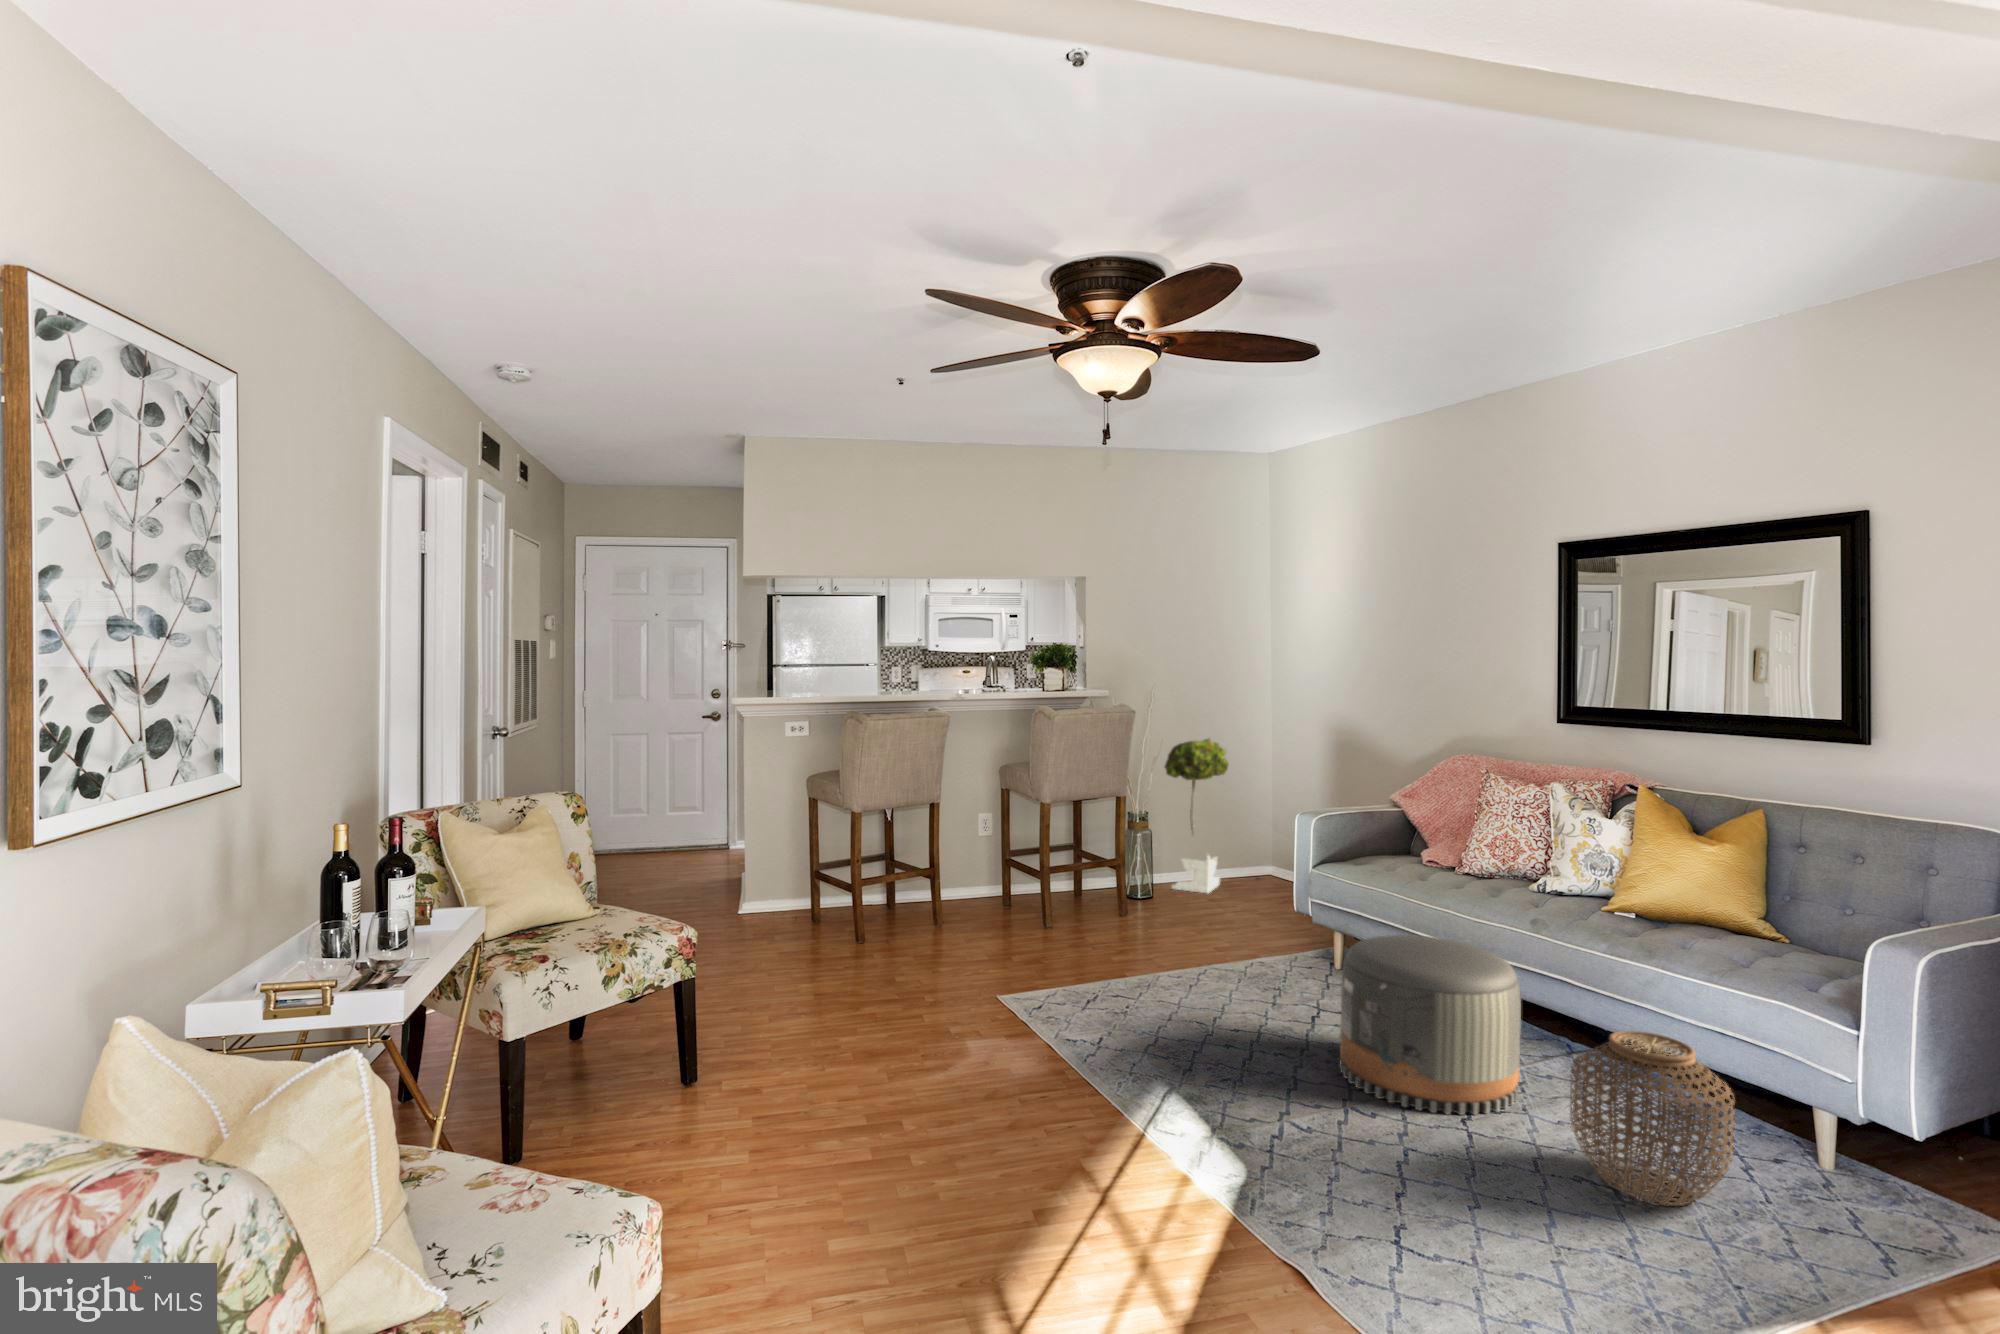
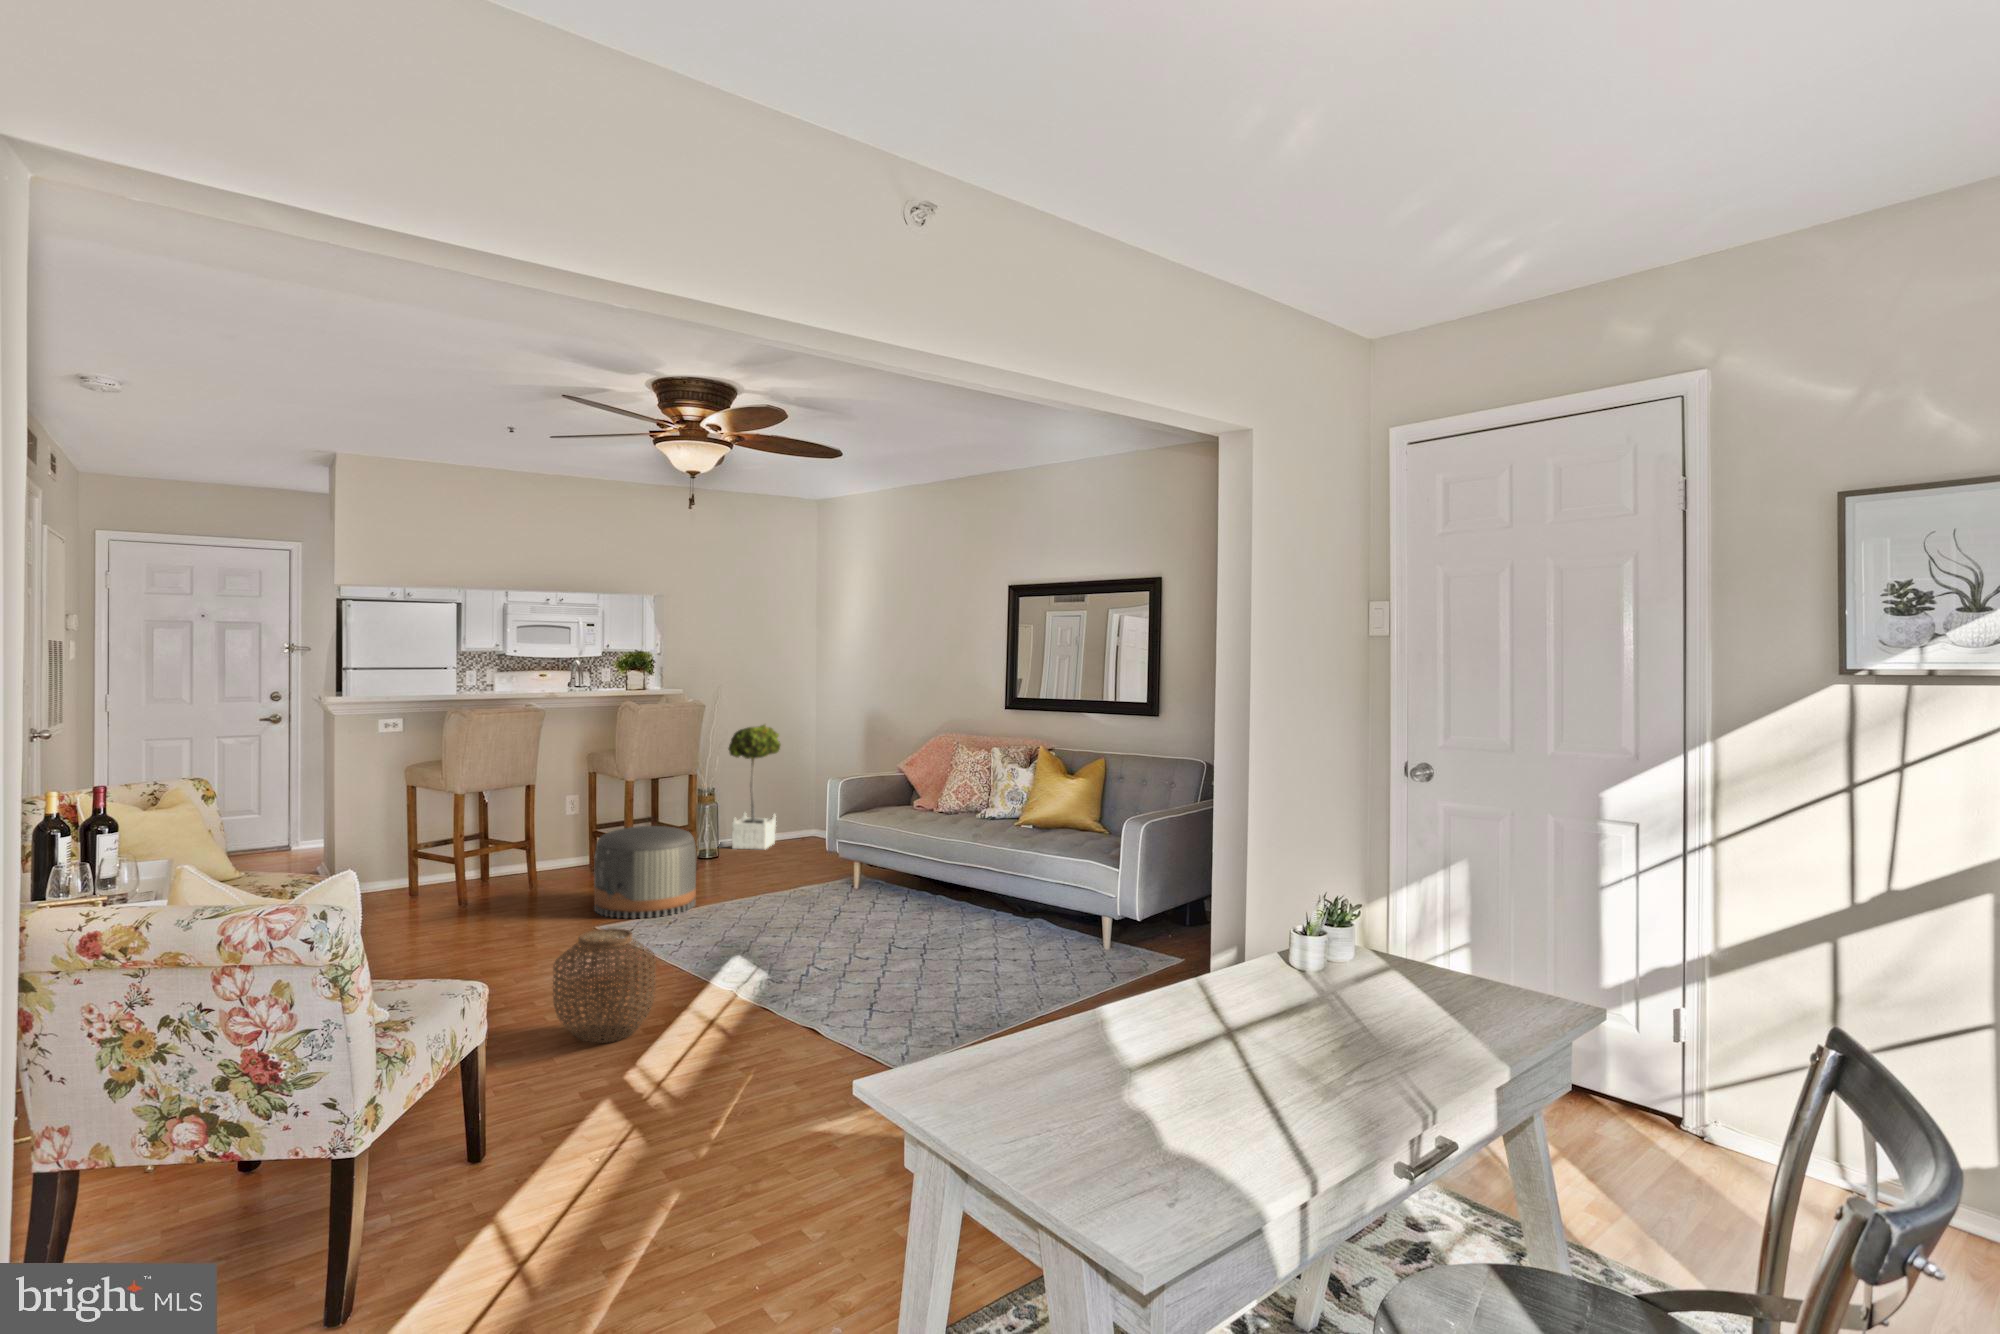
pouf: present [1339,935,1521,1115] -> present [594,826,696,919]
woven basket: present [1570,1031,1735,1206] -> present [553,928,656,1043]

